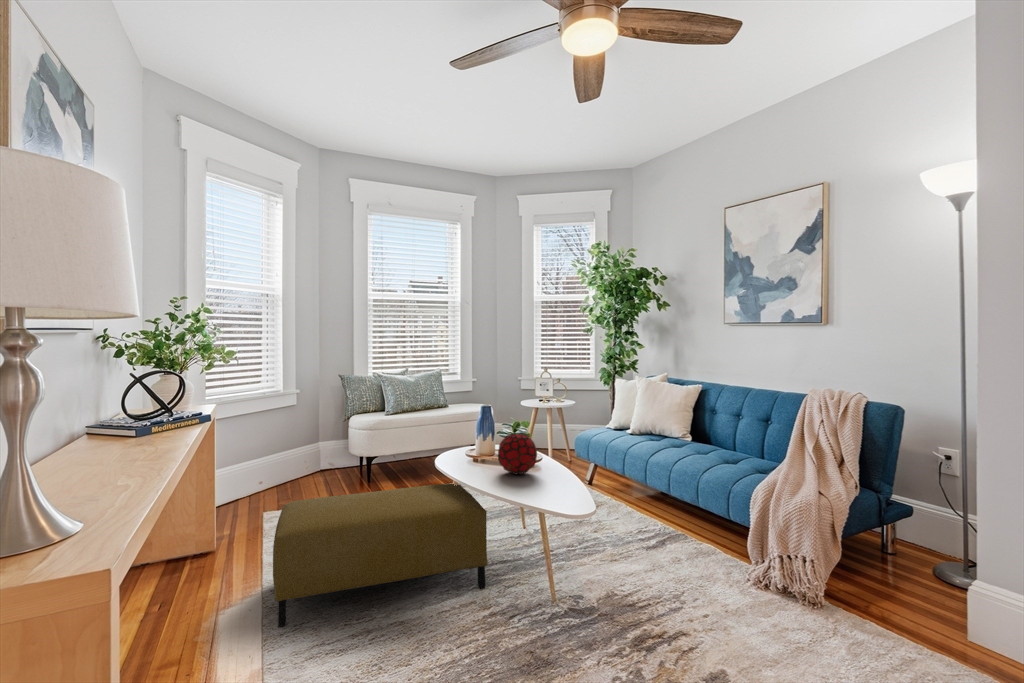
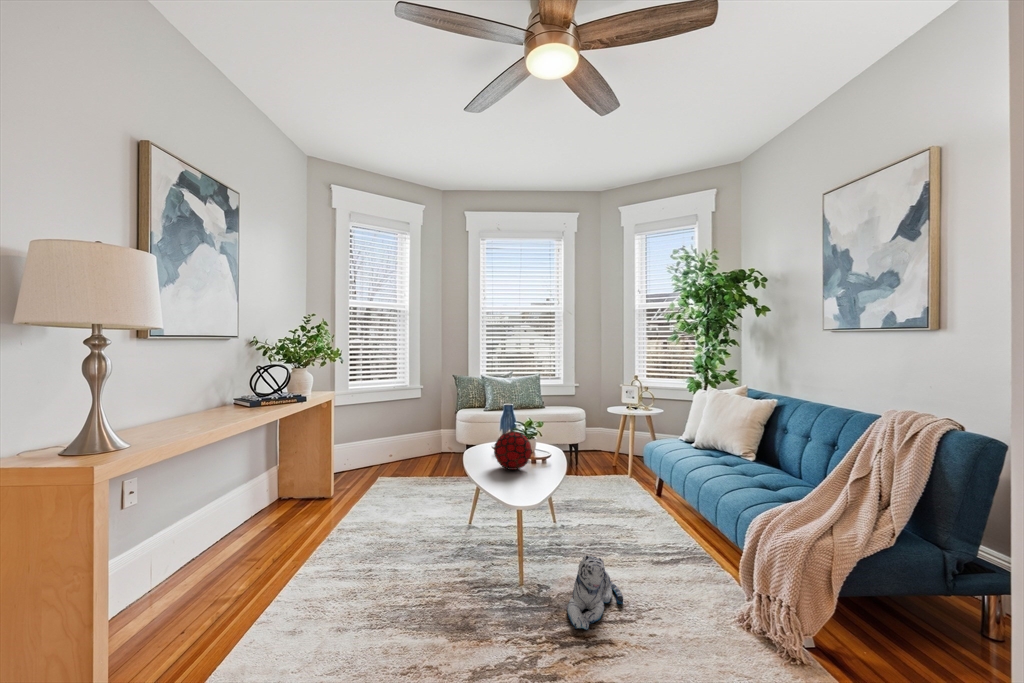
ottoman: present [273,484,487,627] -> none [299,469,481,569]
plush toy: none [607,545,658,616] -> present [567,555,623,630]

